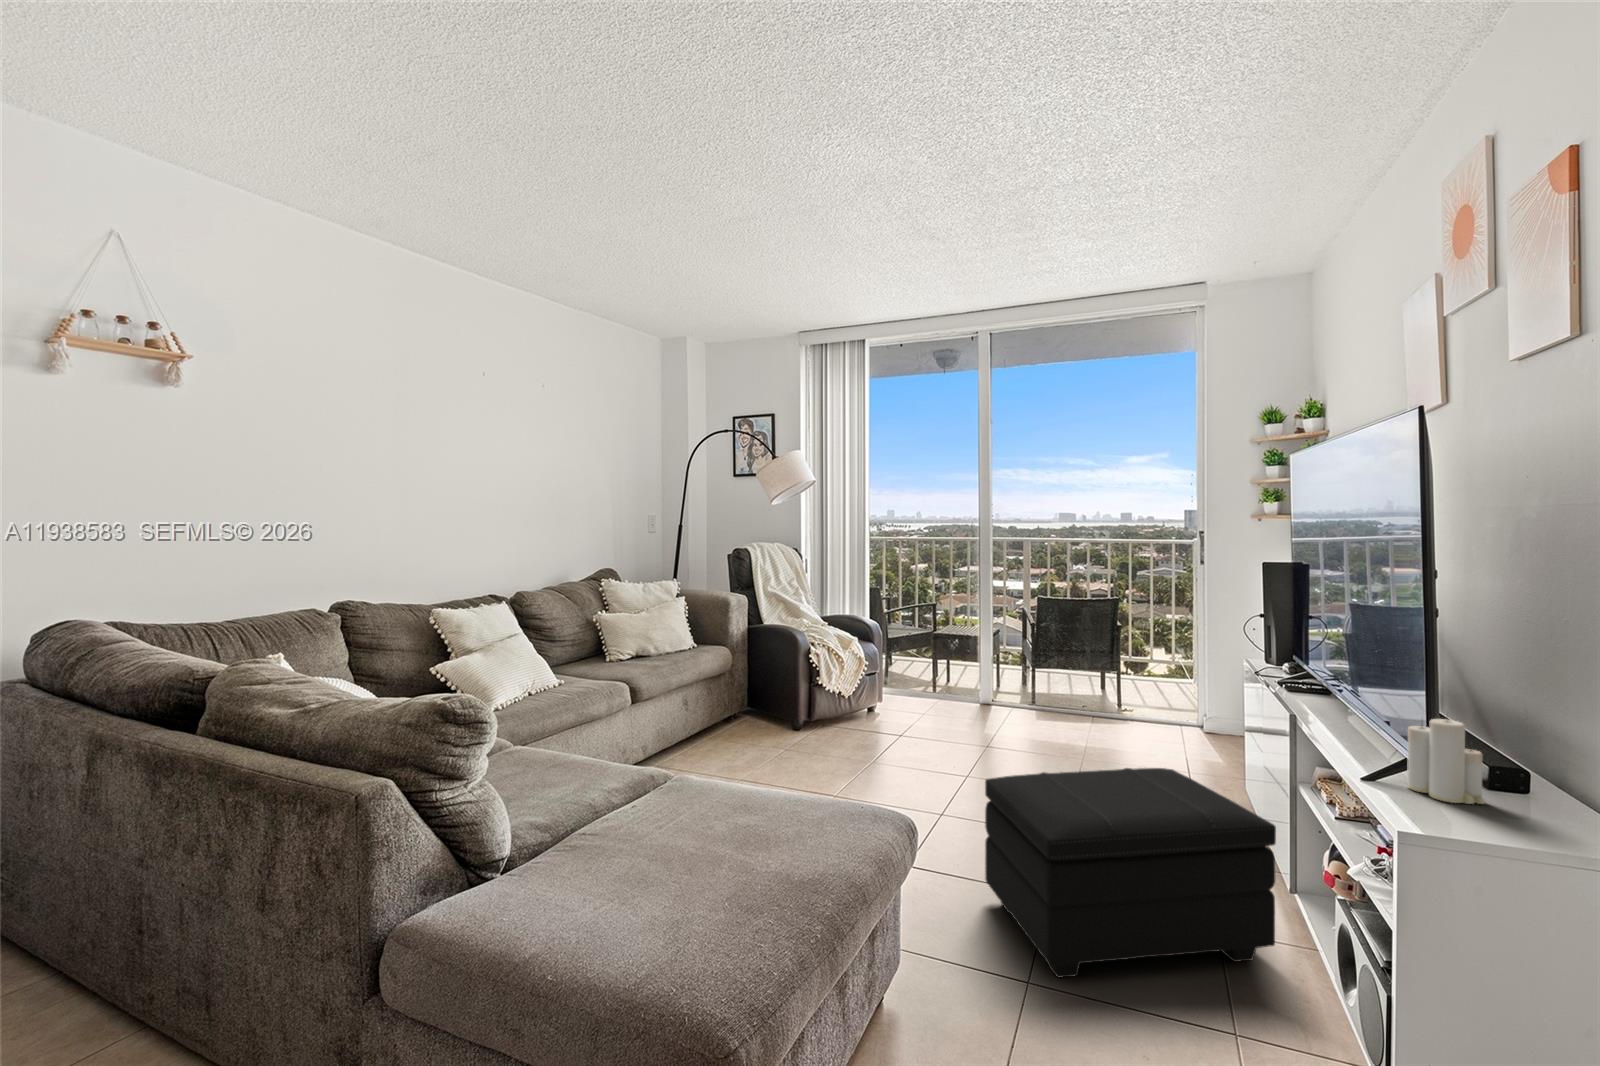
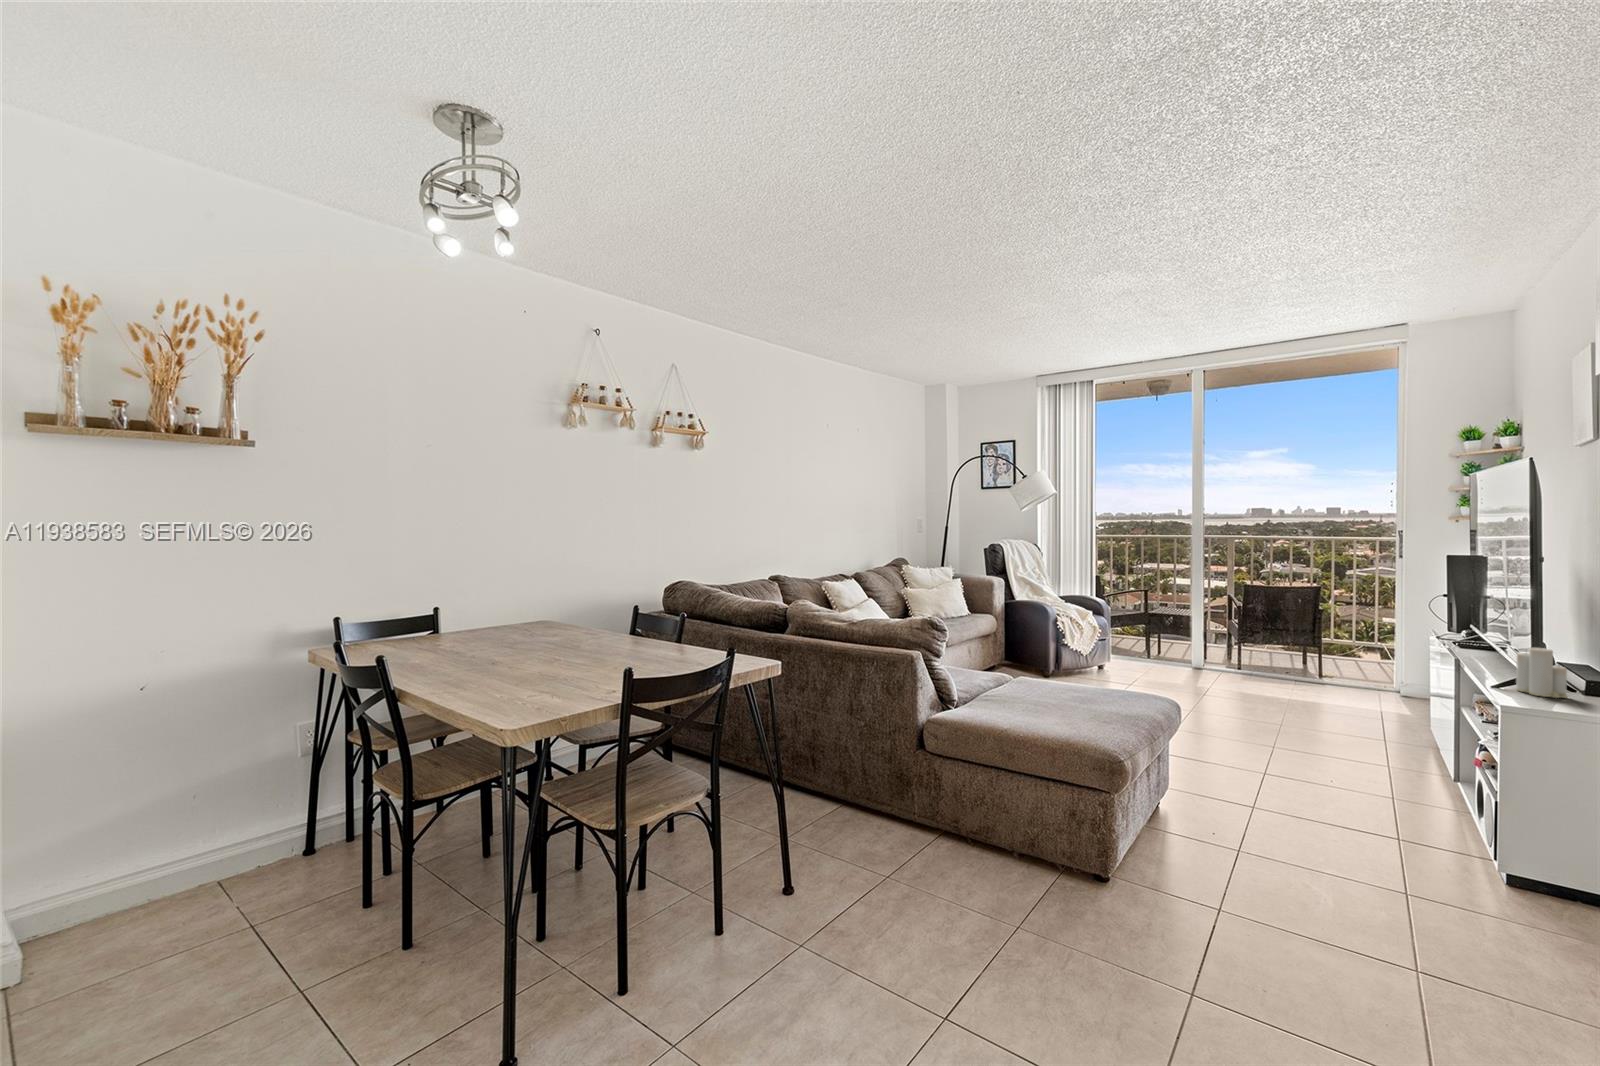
footstool: present [985,768,1276,977] -> none [1215,692,1433,813]

